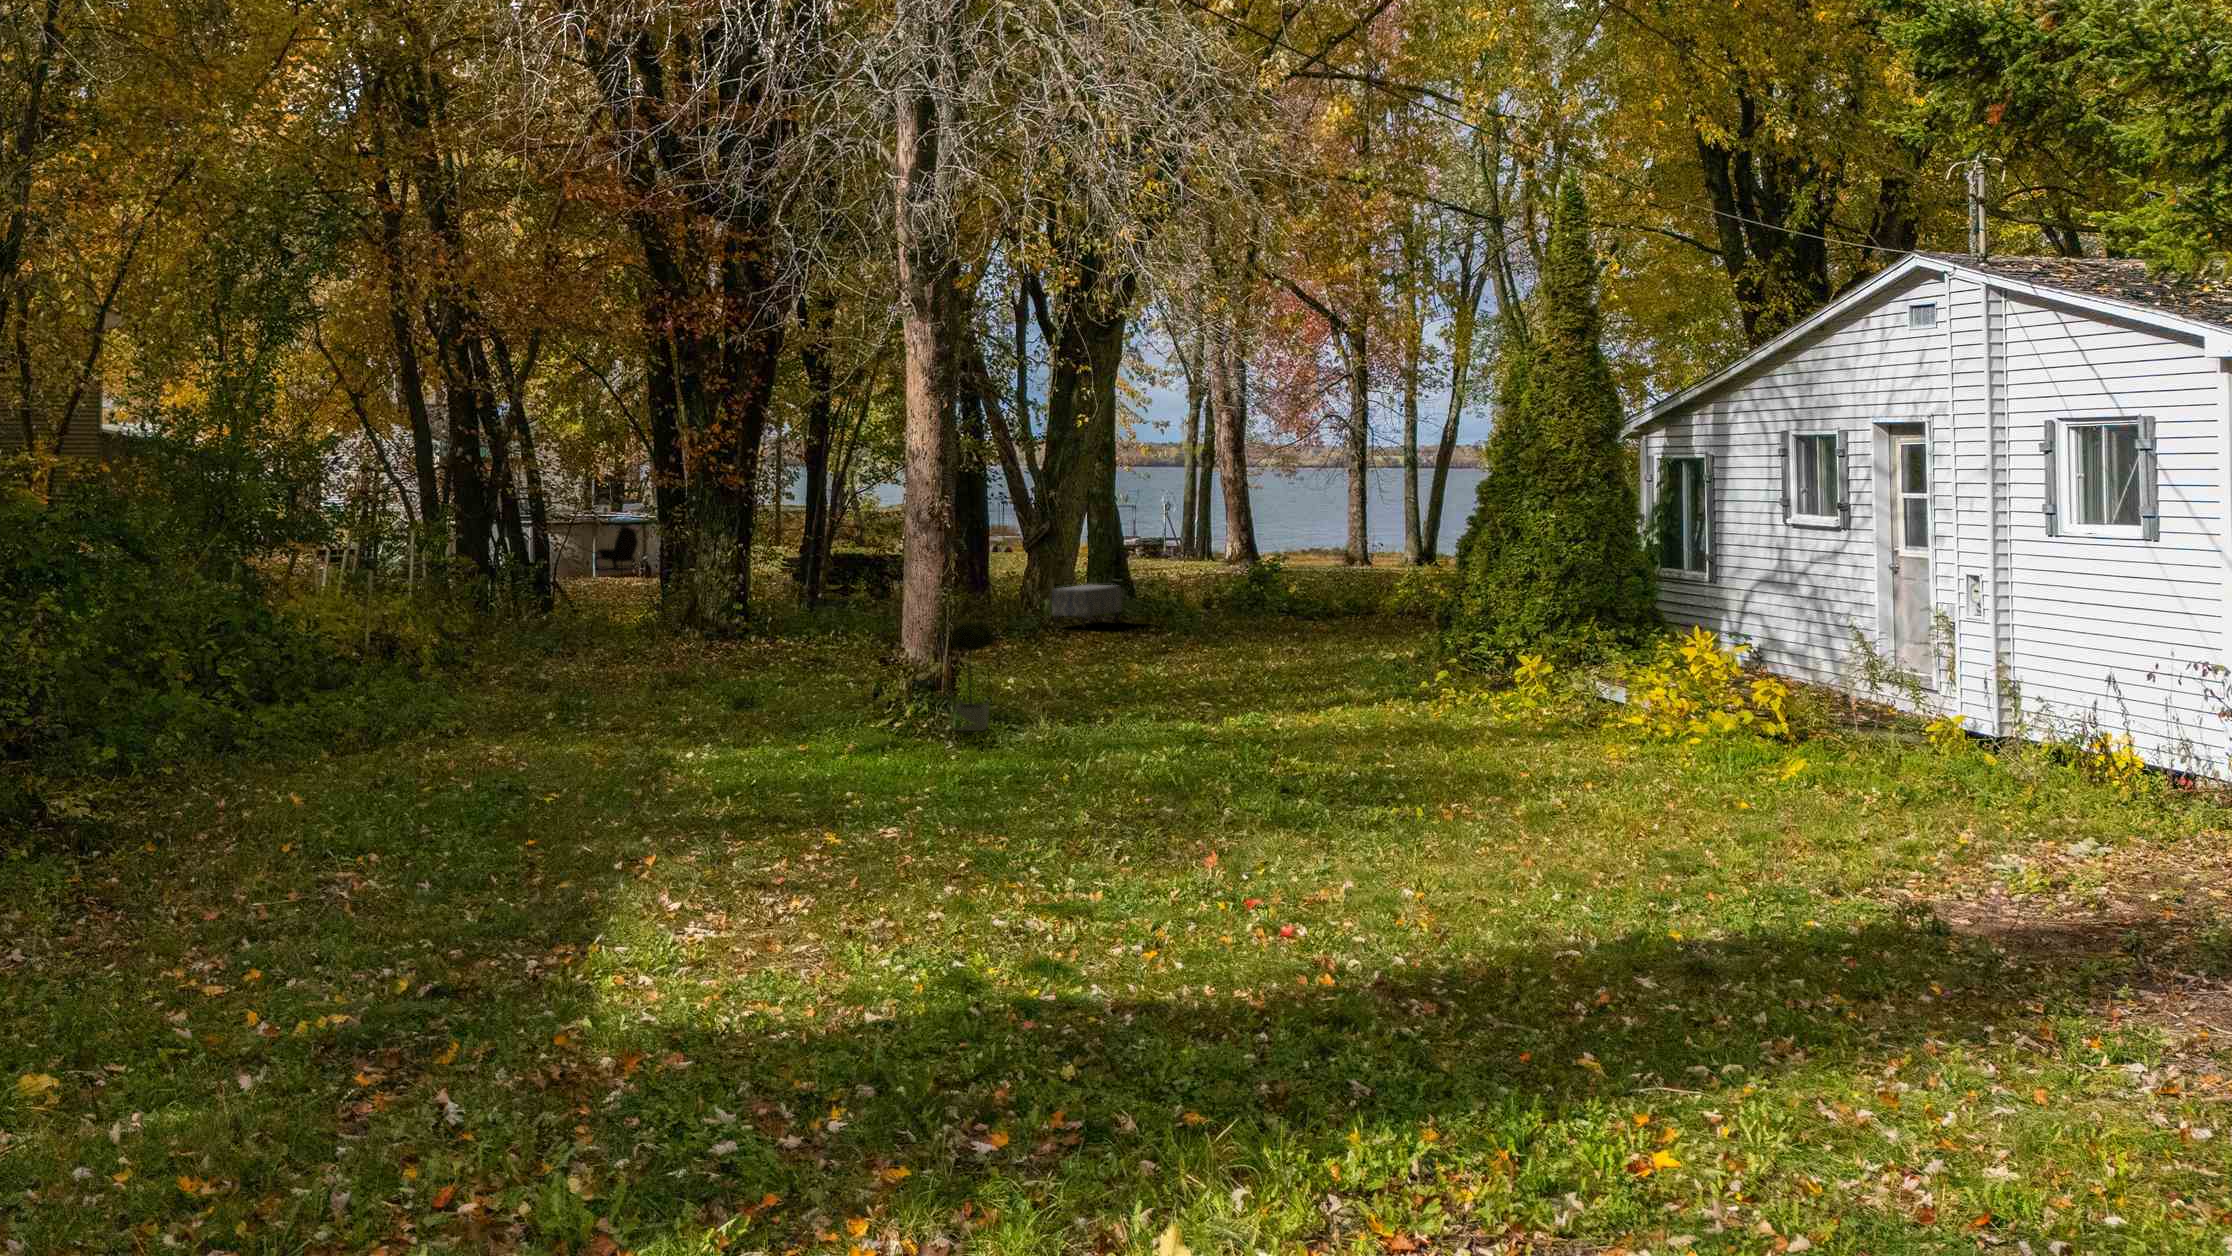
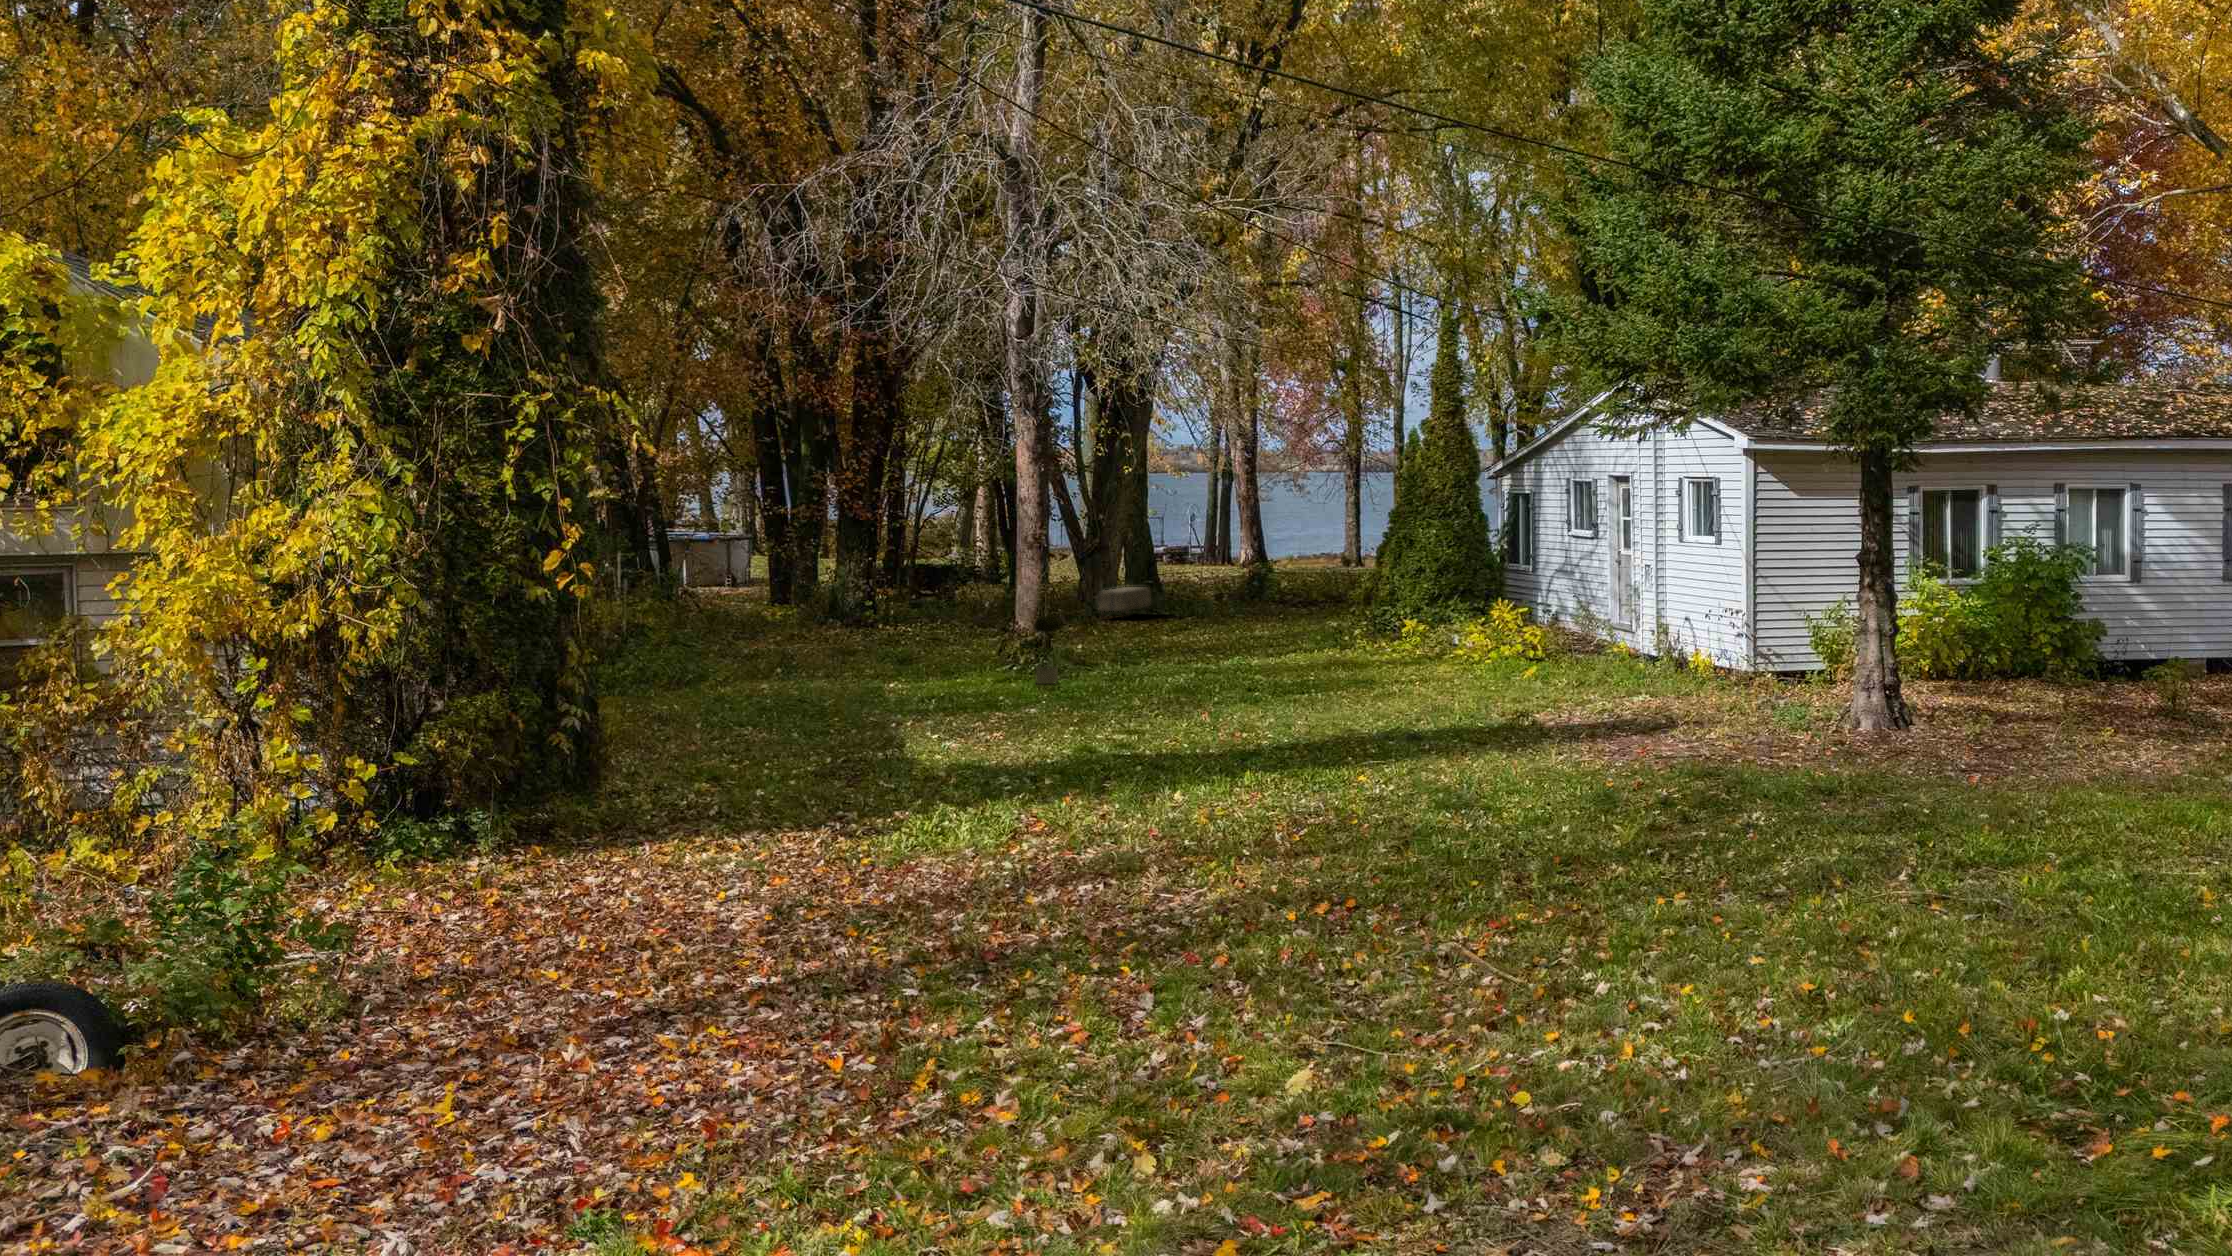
lounge chair: present [593,526,638,569] -> none [706,549,750,588]

